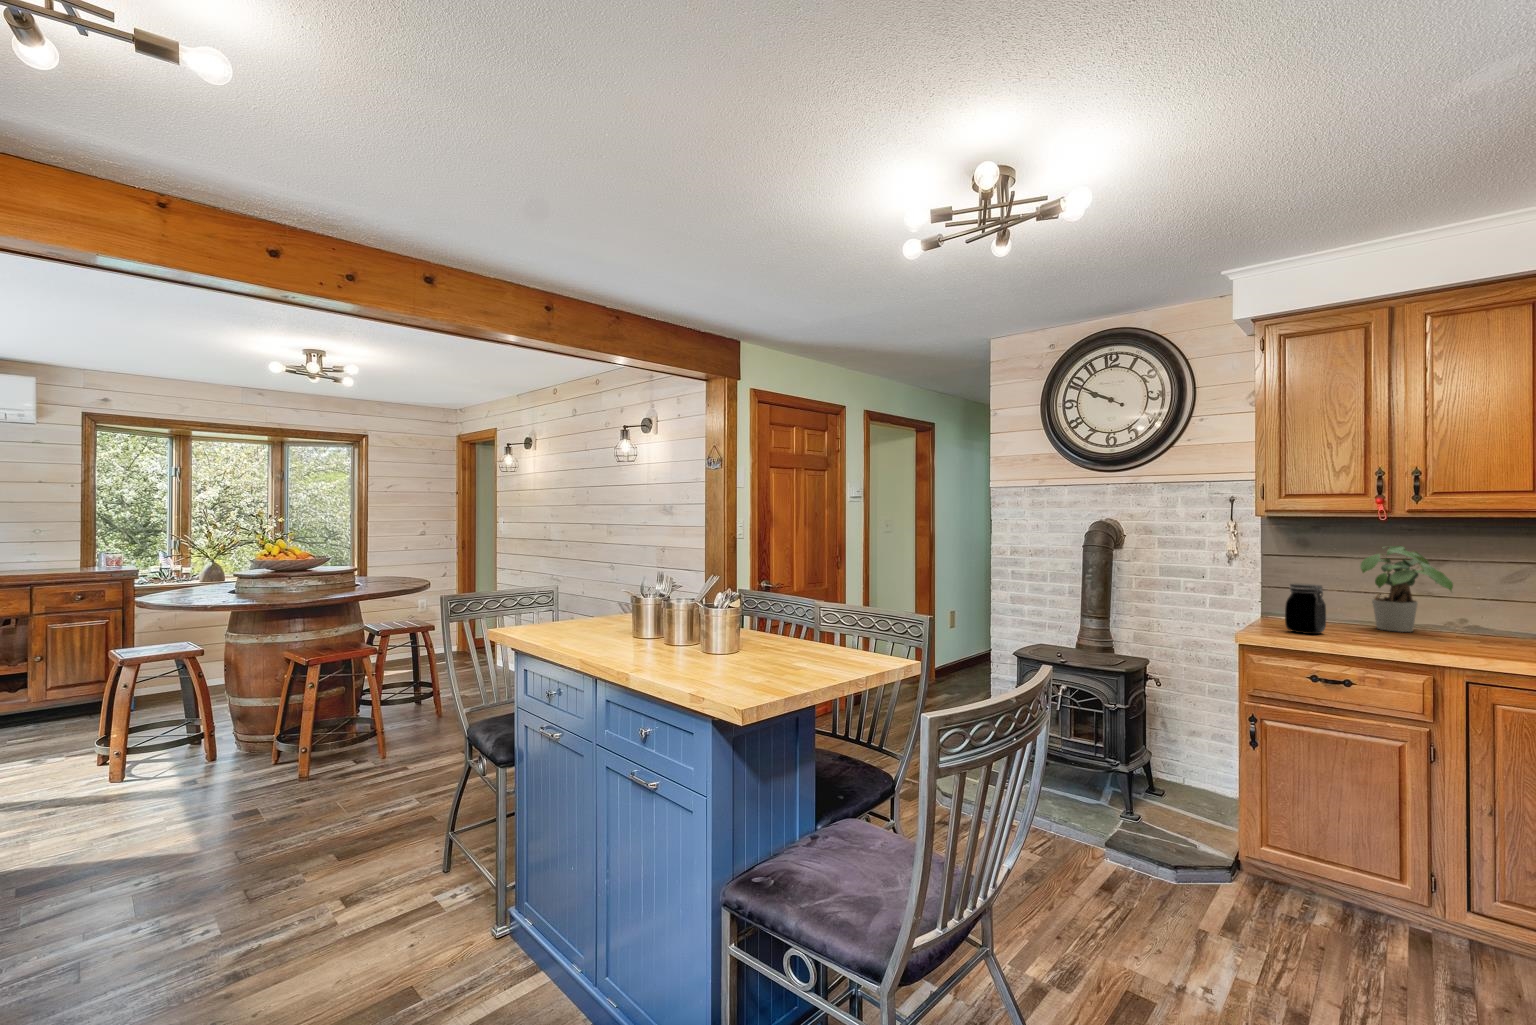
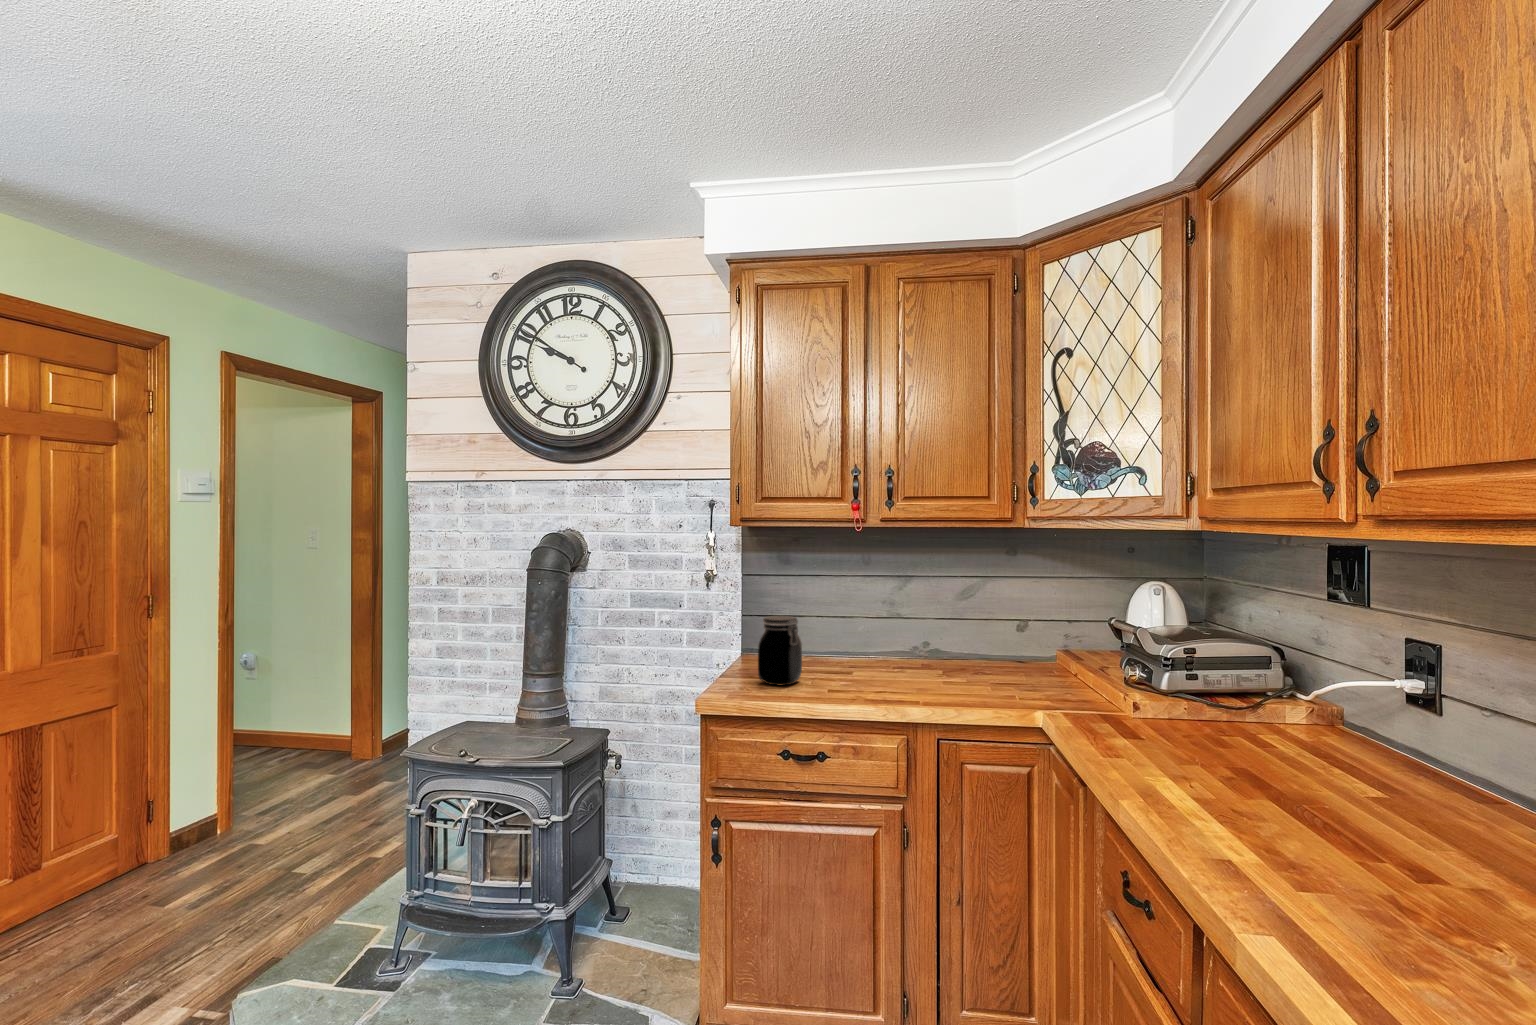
potted plant: present [1360,546,1453,632] -> none [837,560,923,665]

